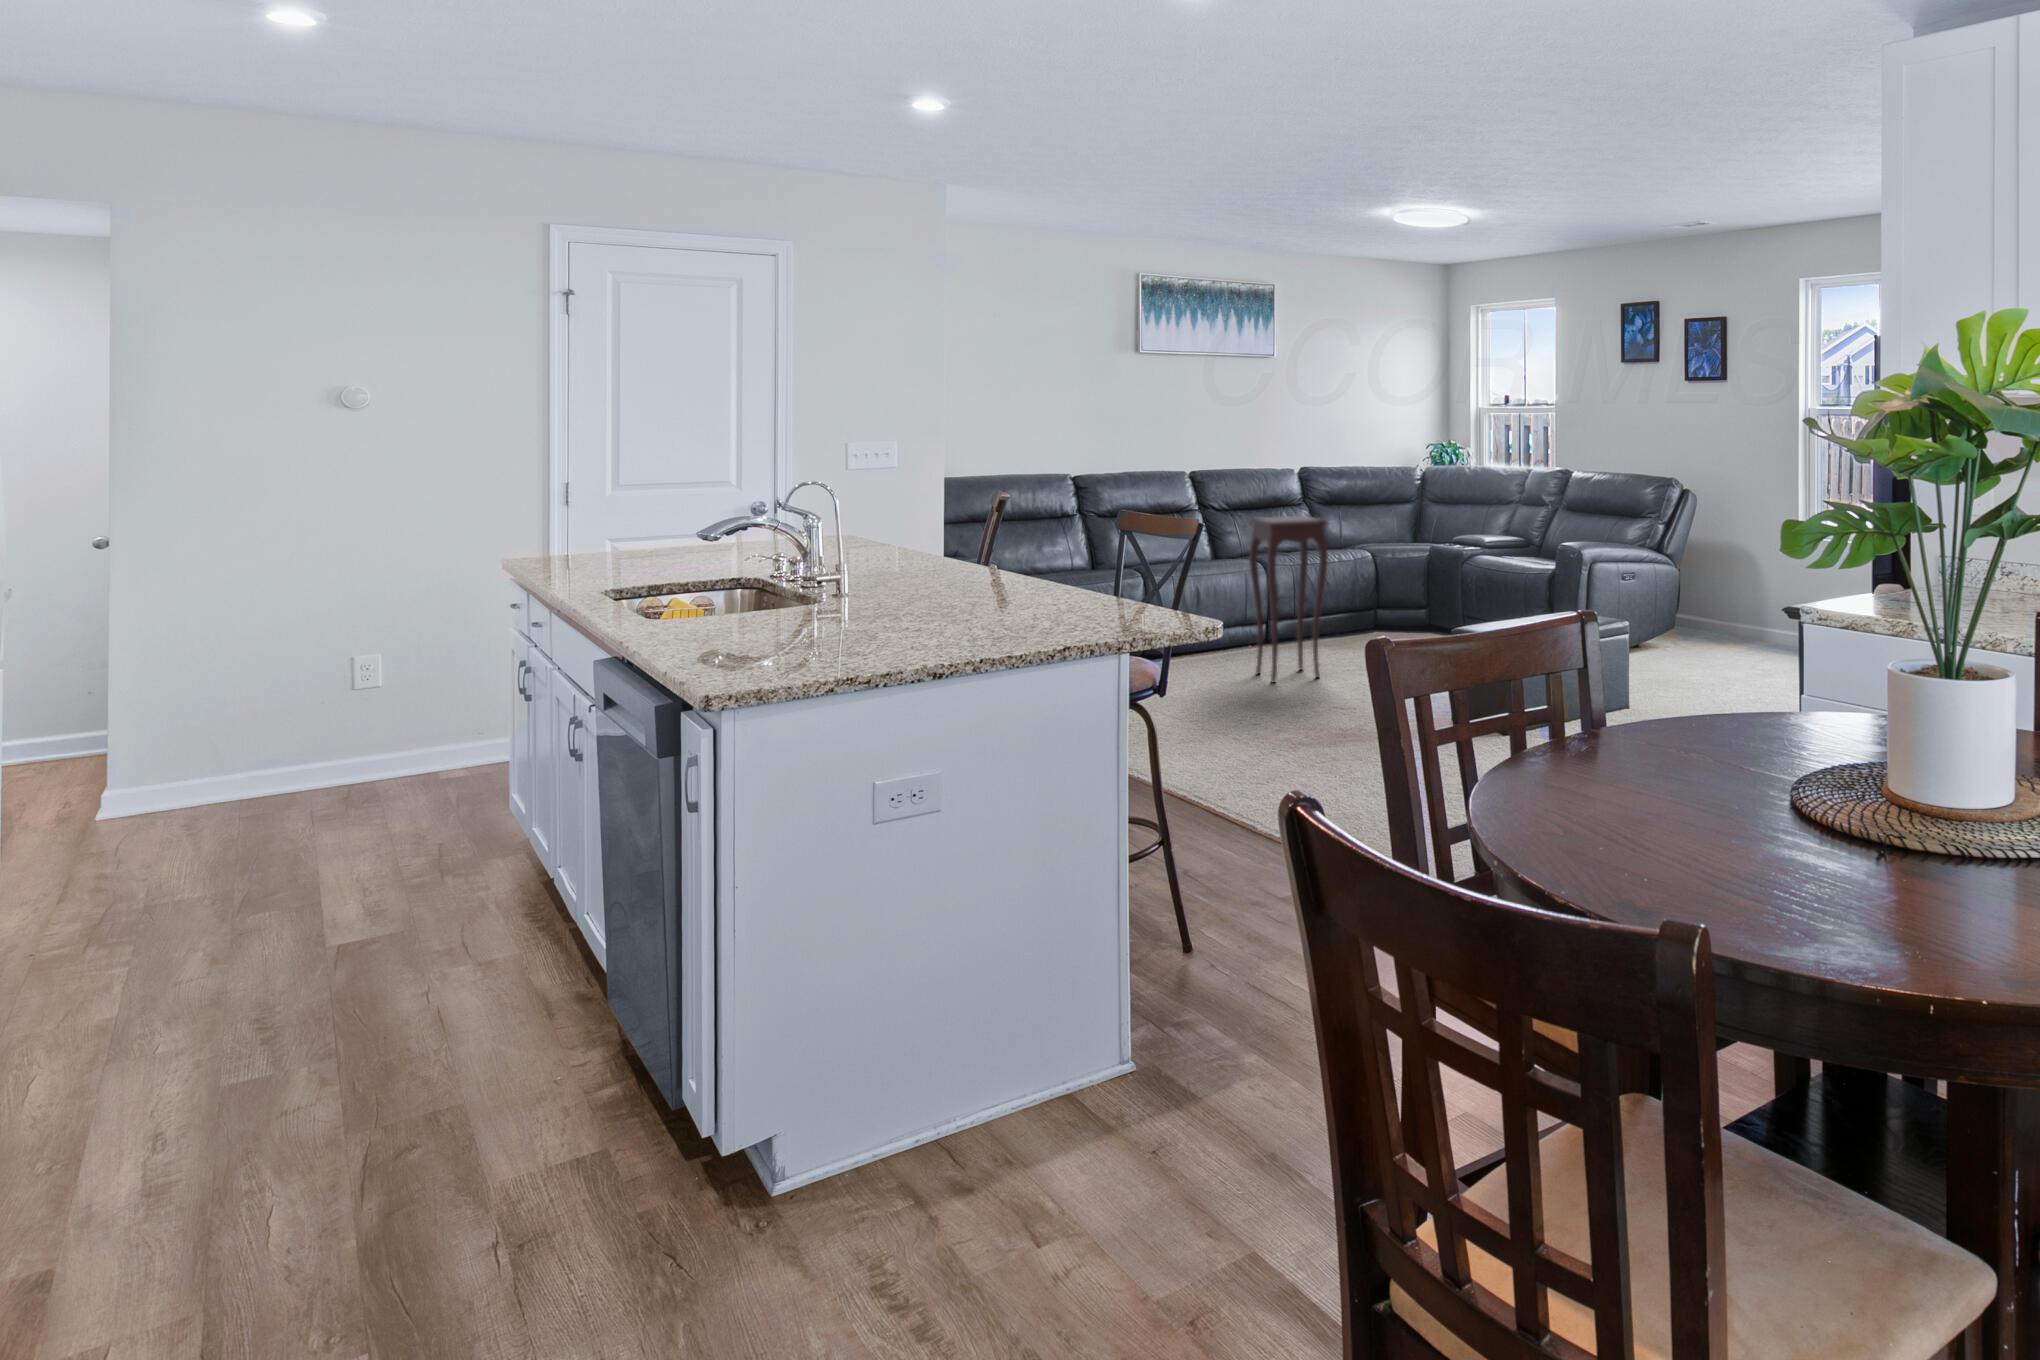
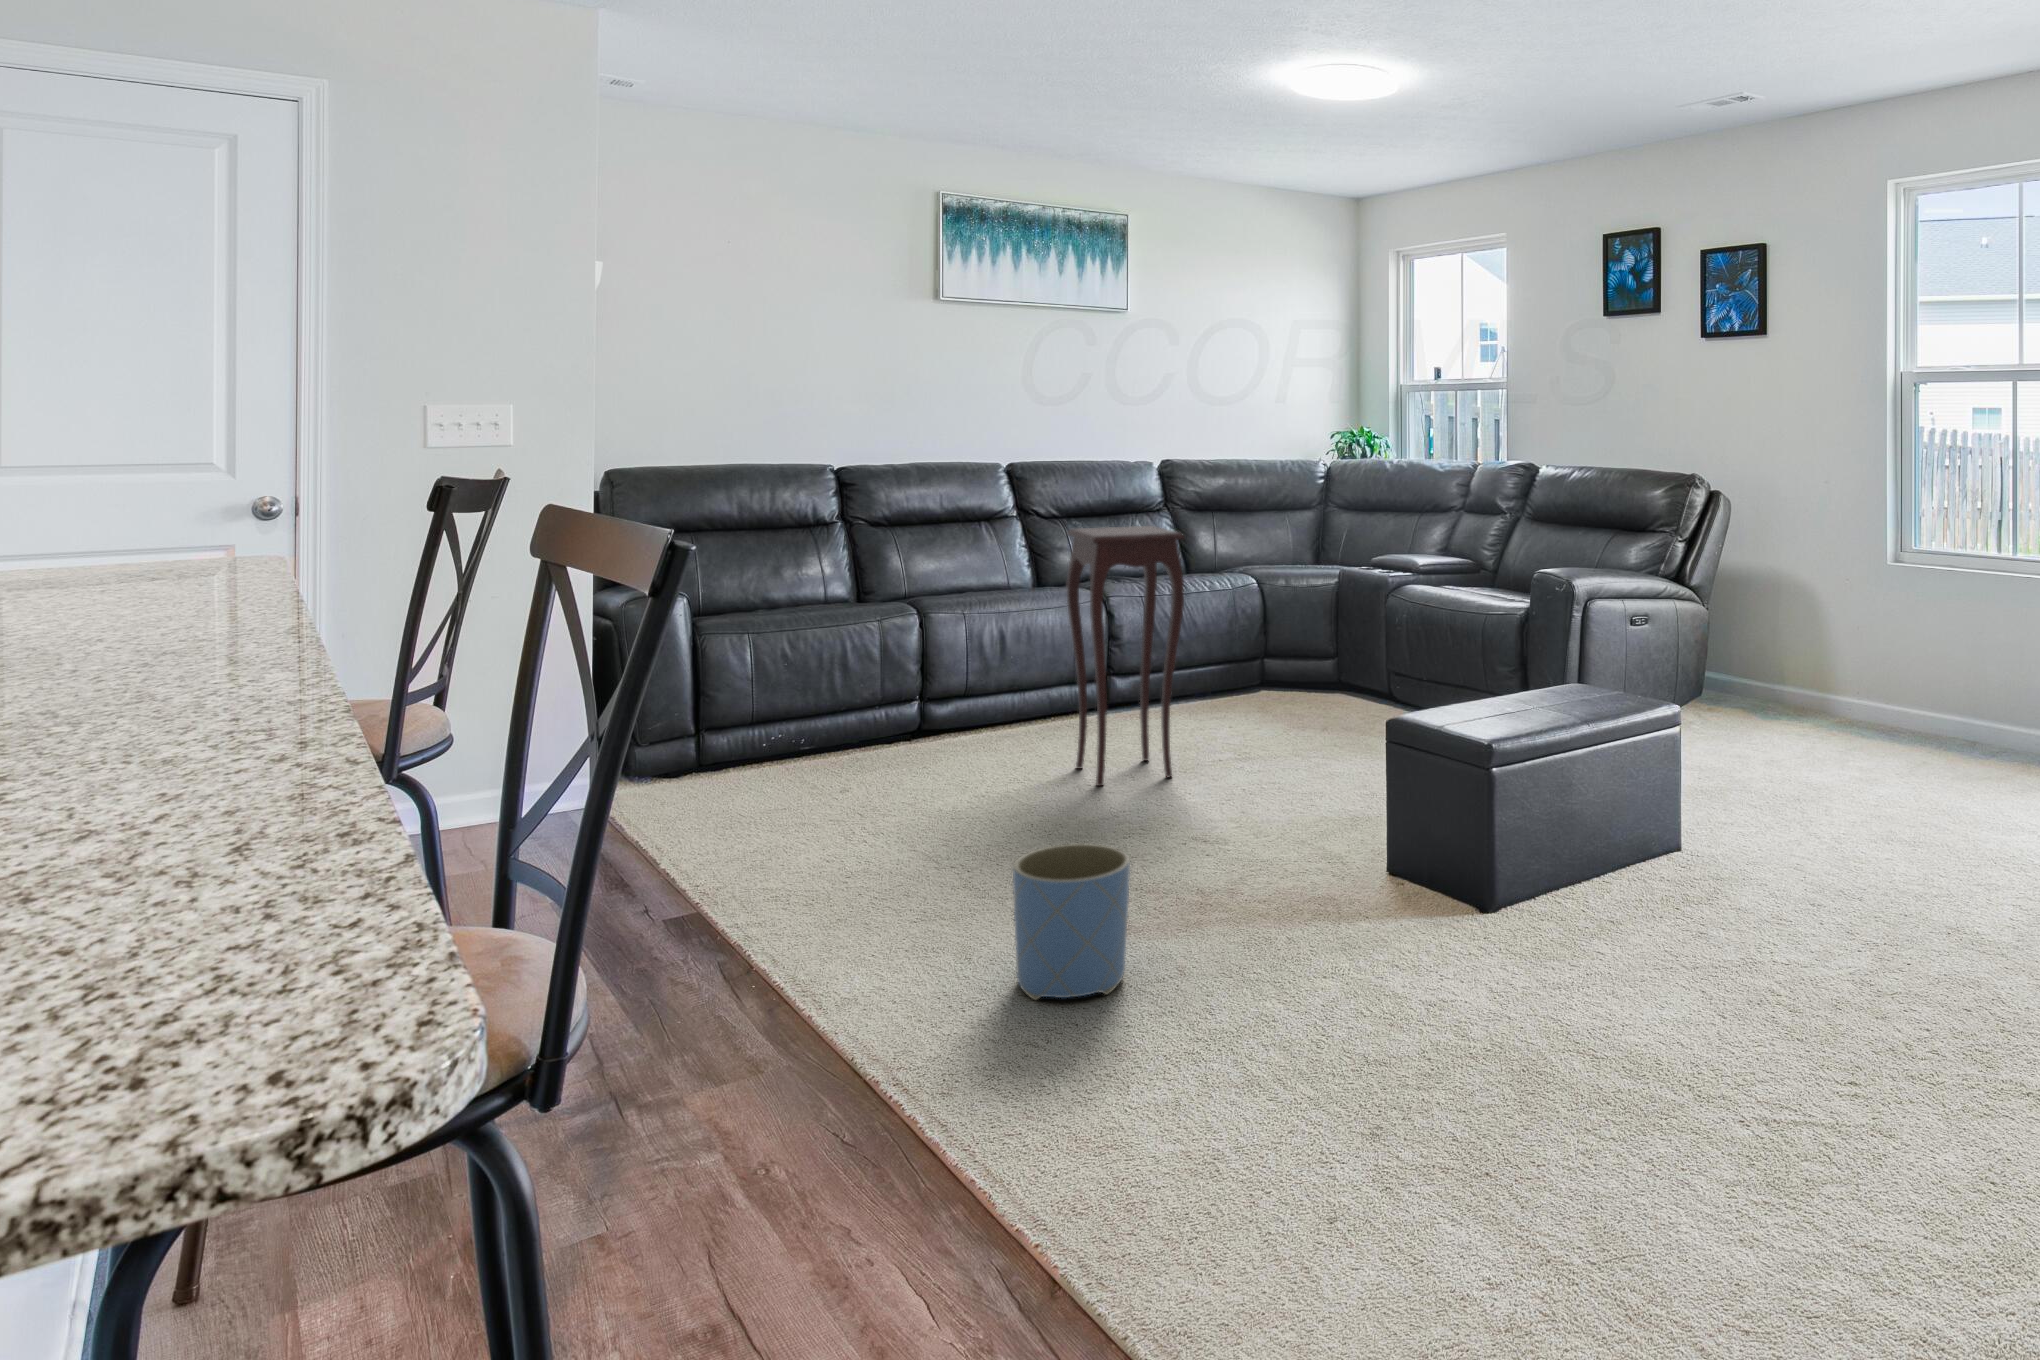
planter: none [1248,690,1310,767] -> present [1013,843,1130,1000]

